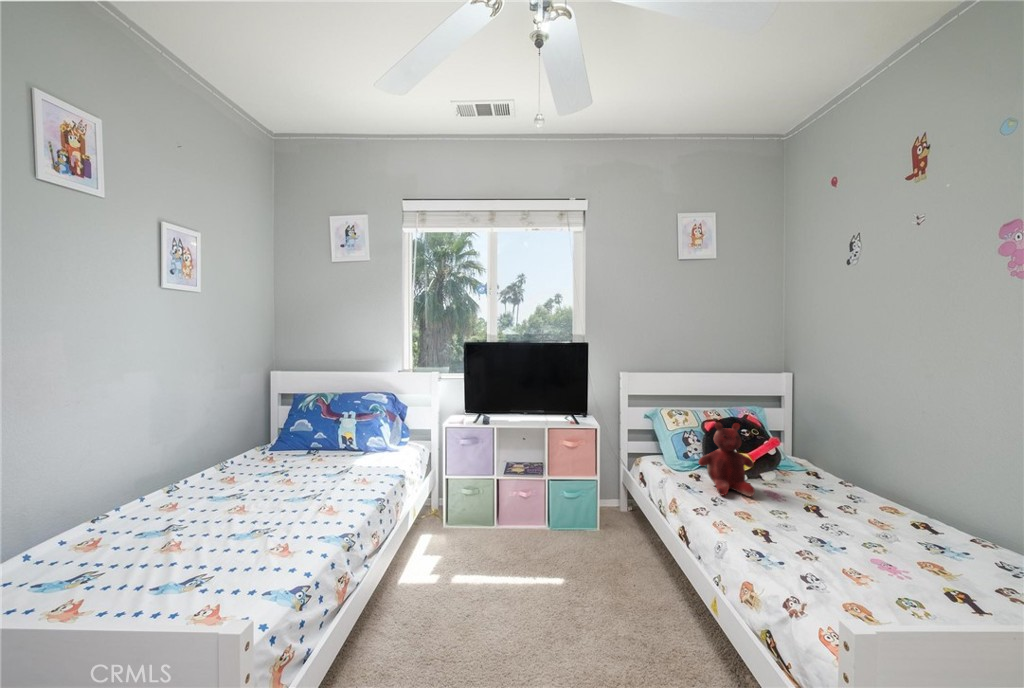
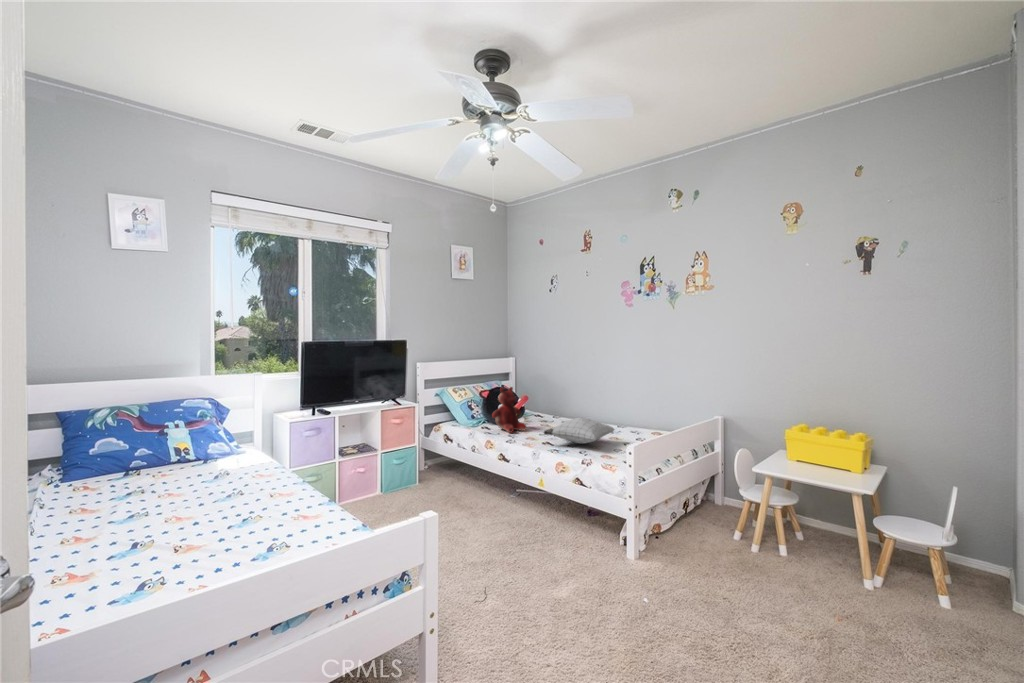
pillow: none [748,505,920,566] -> present [544,418,615,444]

